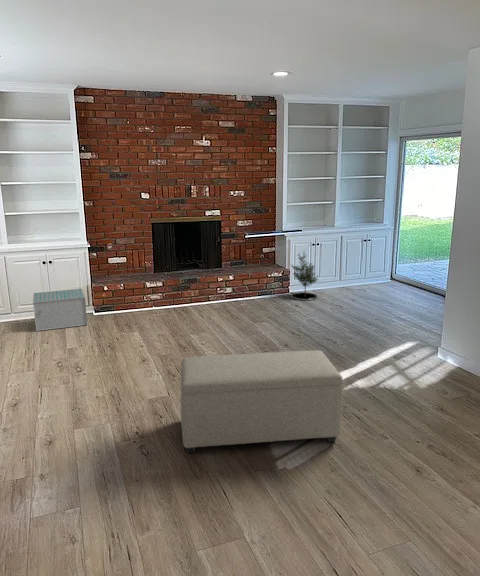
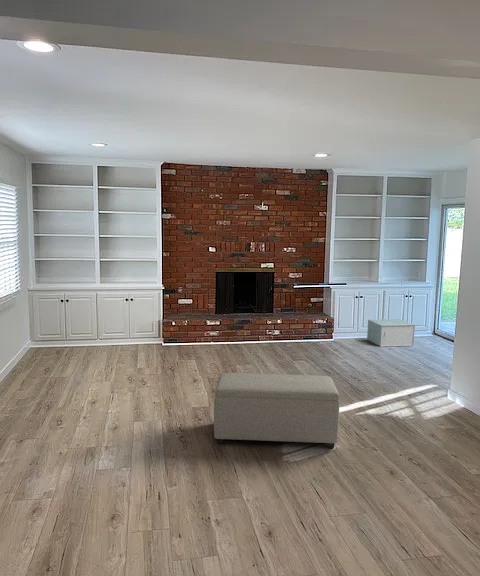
potted tree: present [291,255,318,301] -> none [333,301,360,347]
storage box: present [33,289,87,331] -> present [367,319,415,347]

